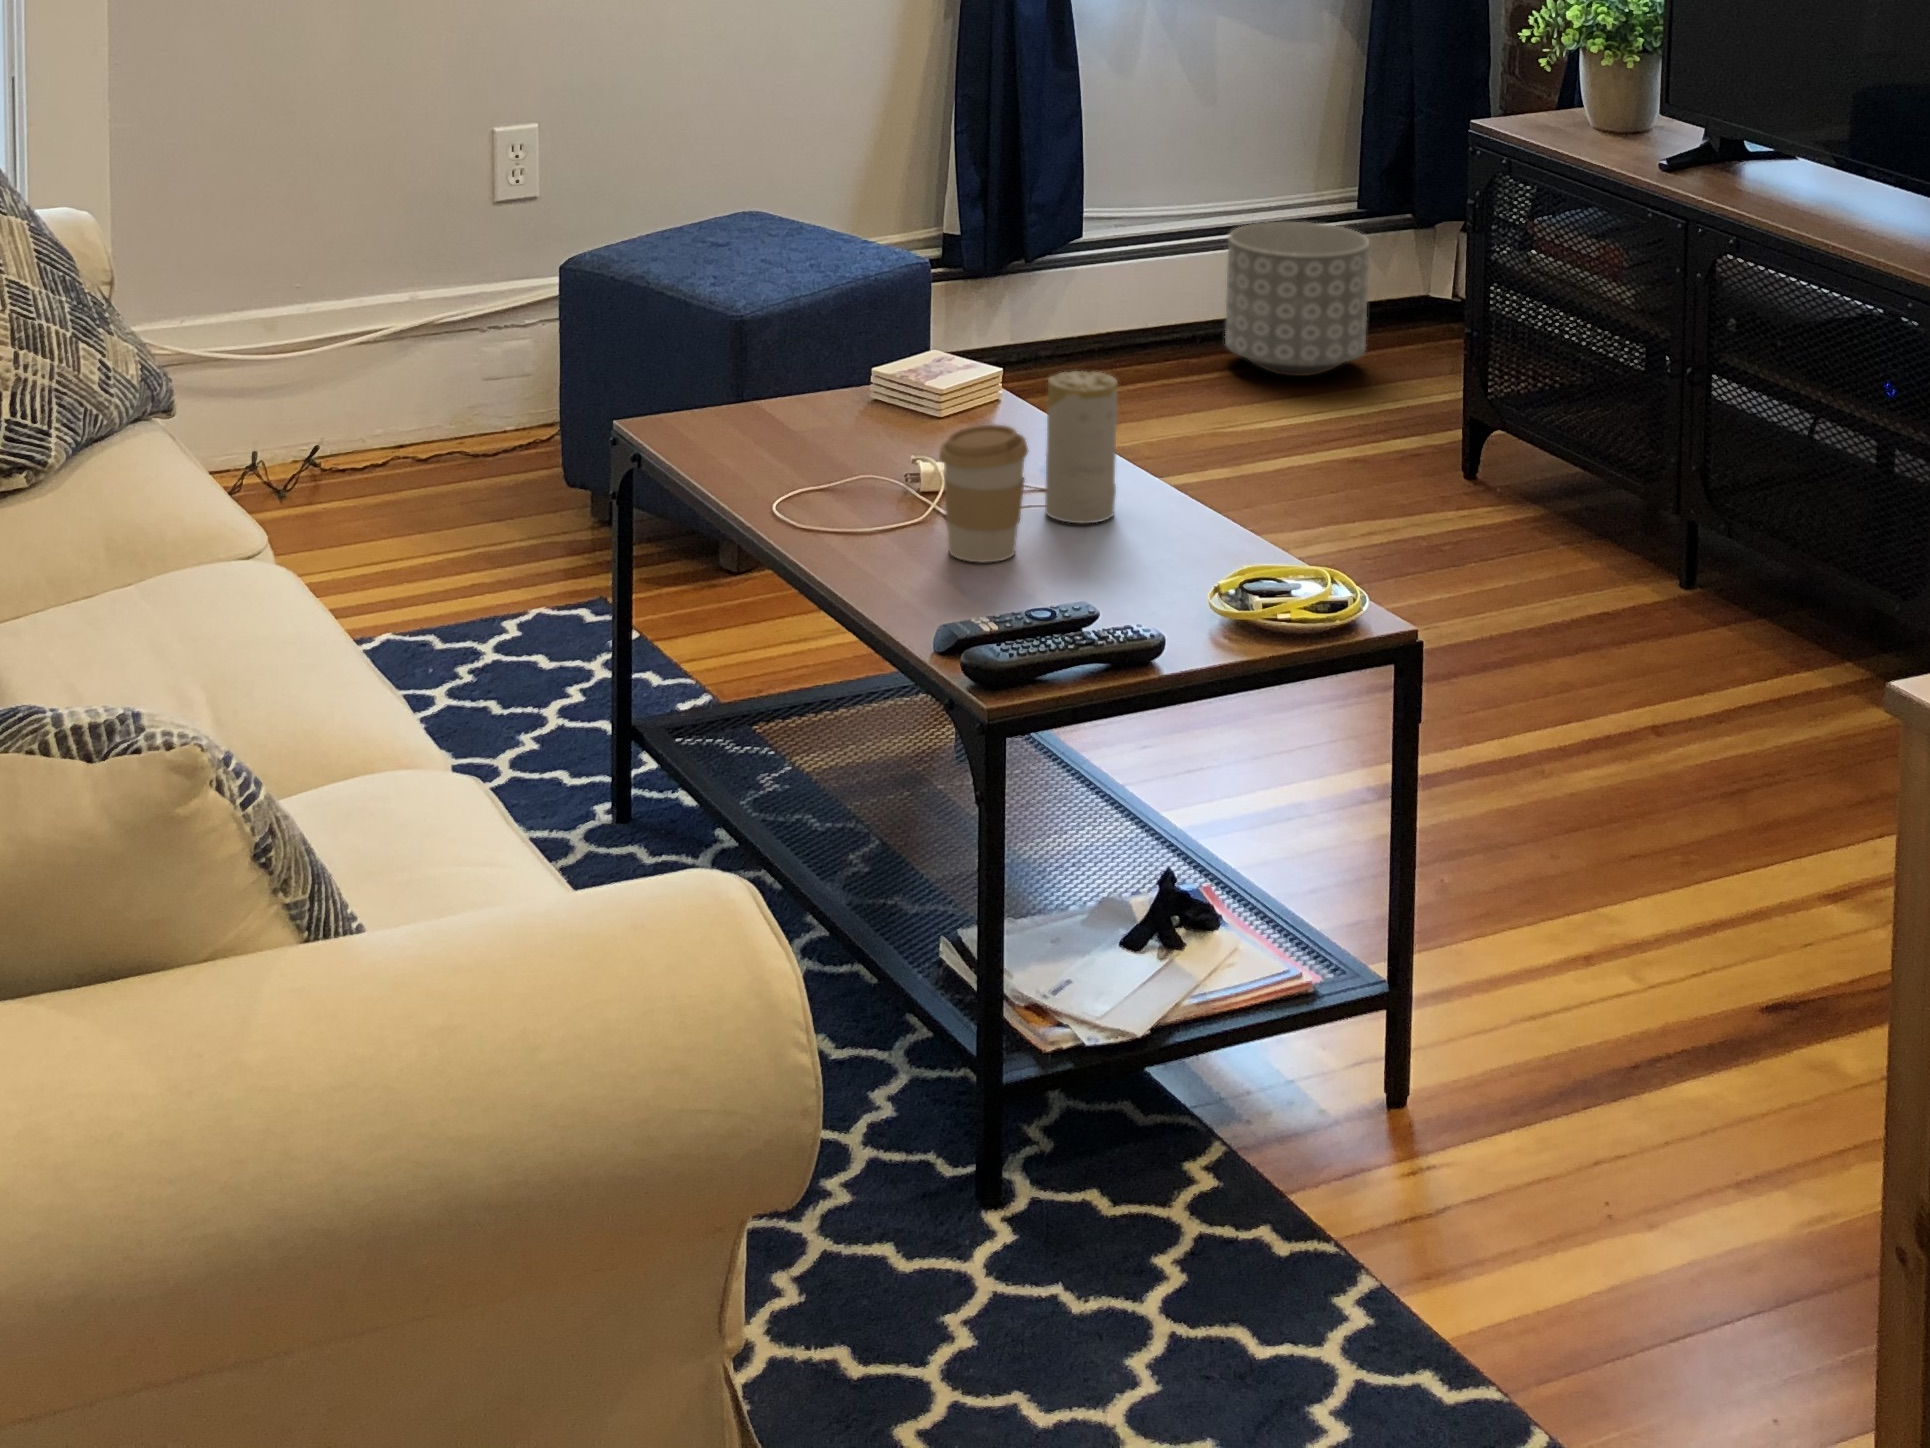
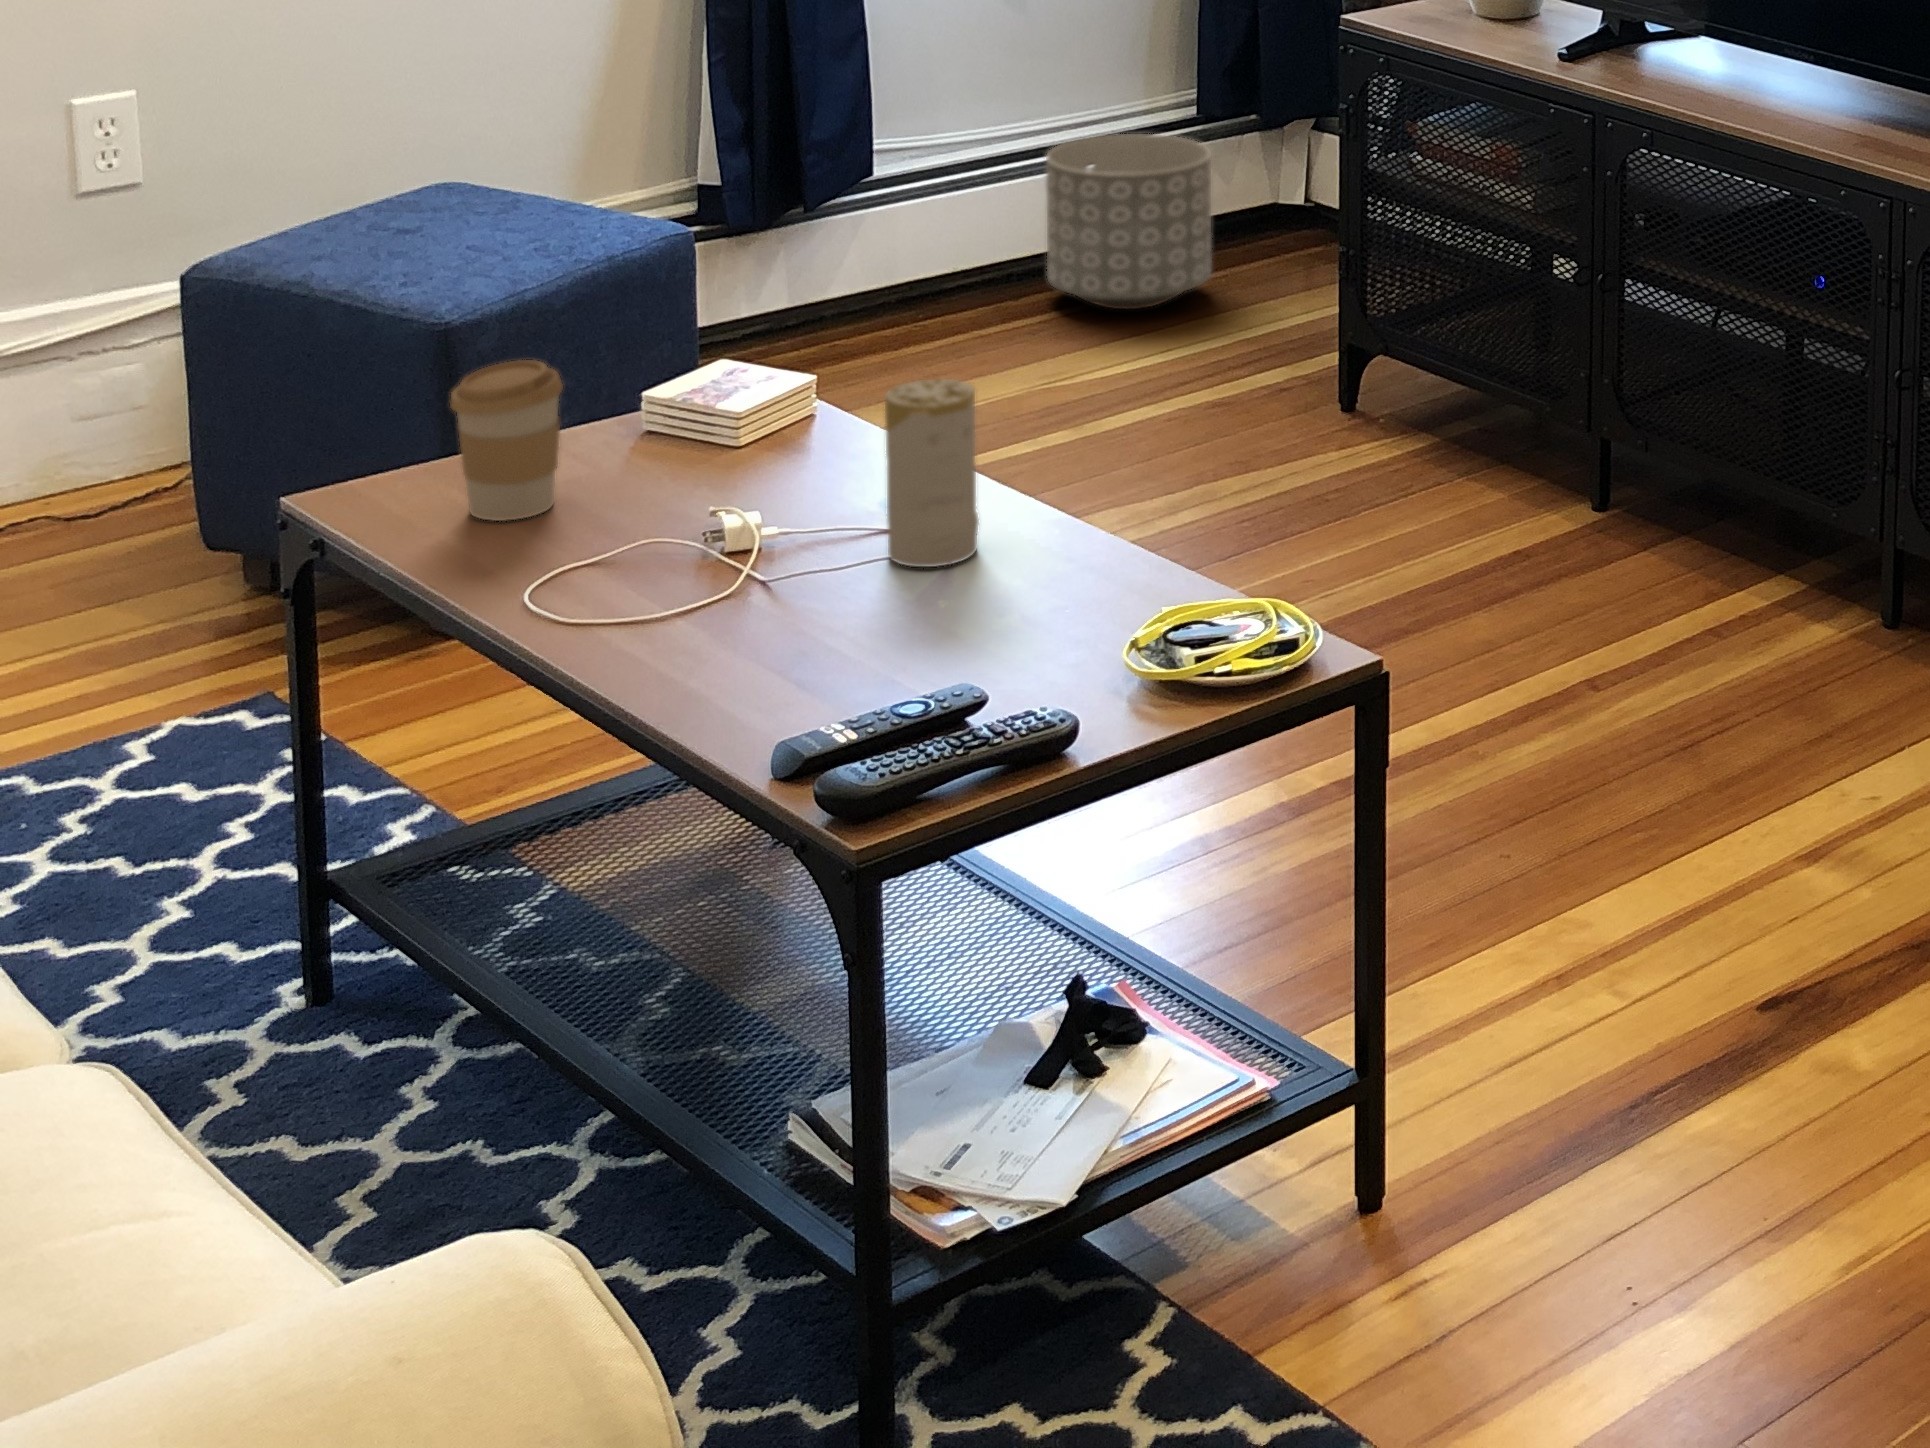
coffee cup: present [939,425,1028,563] -> present [450,360,563,521]

